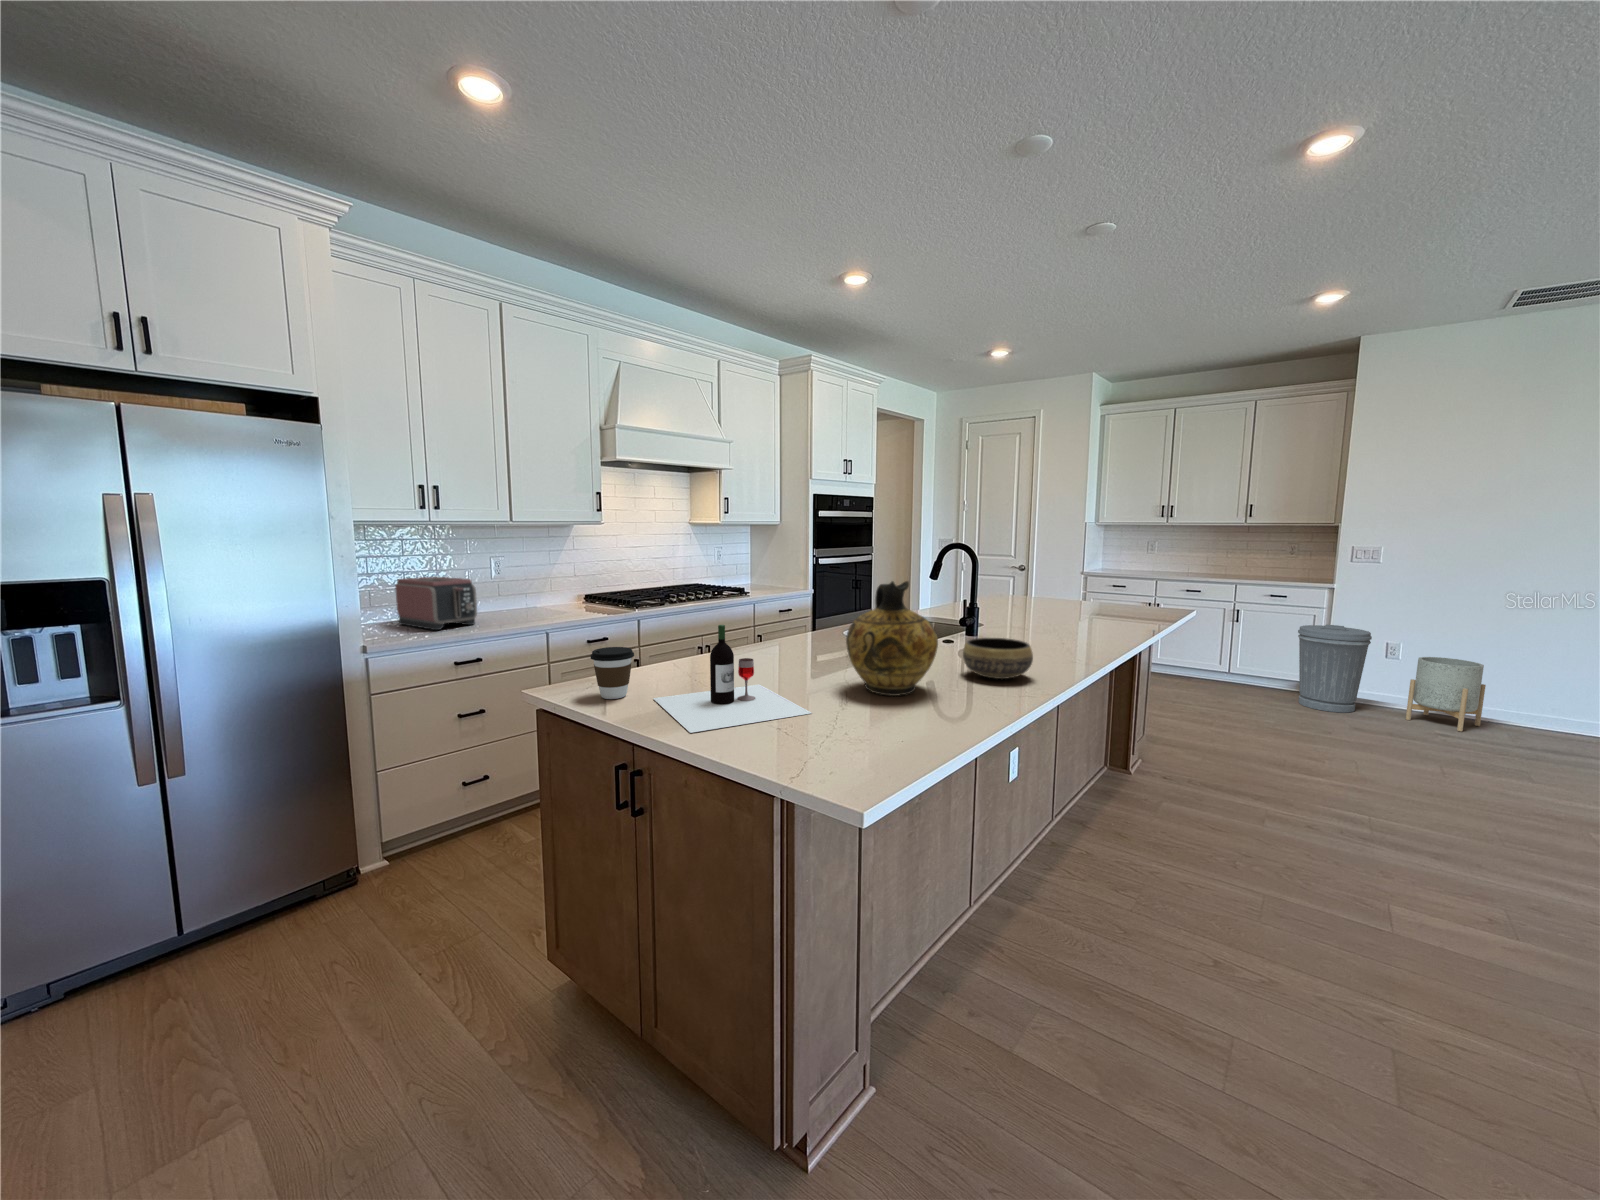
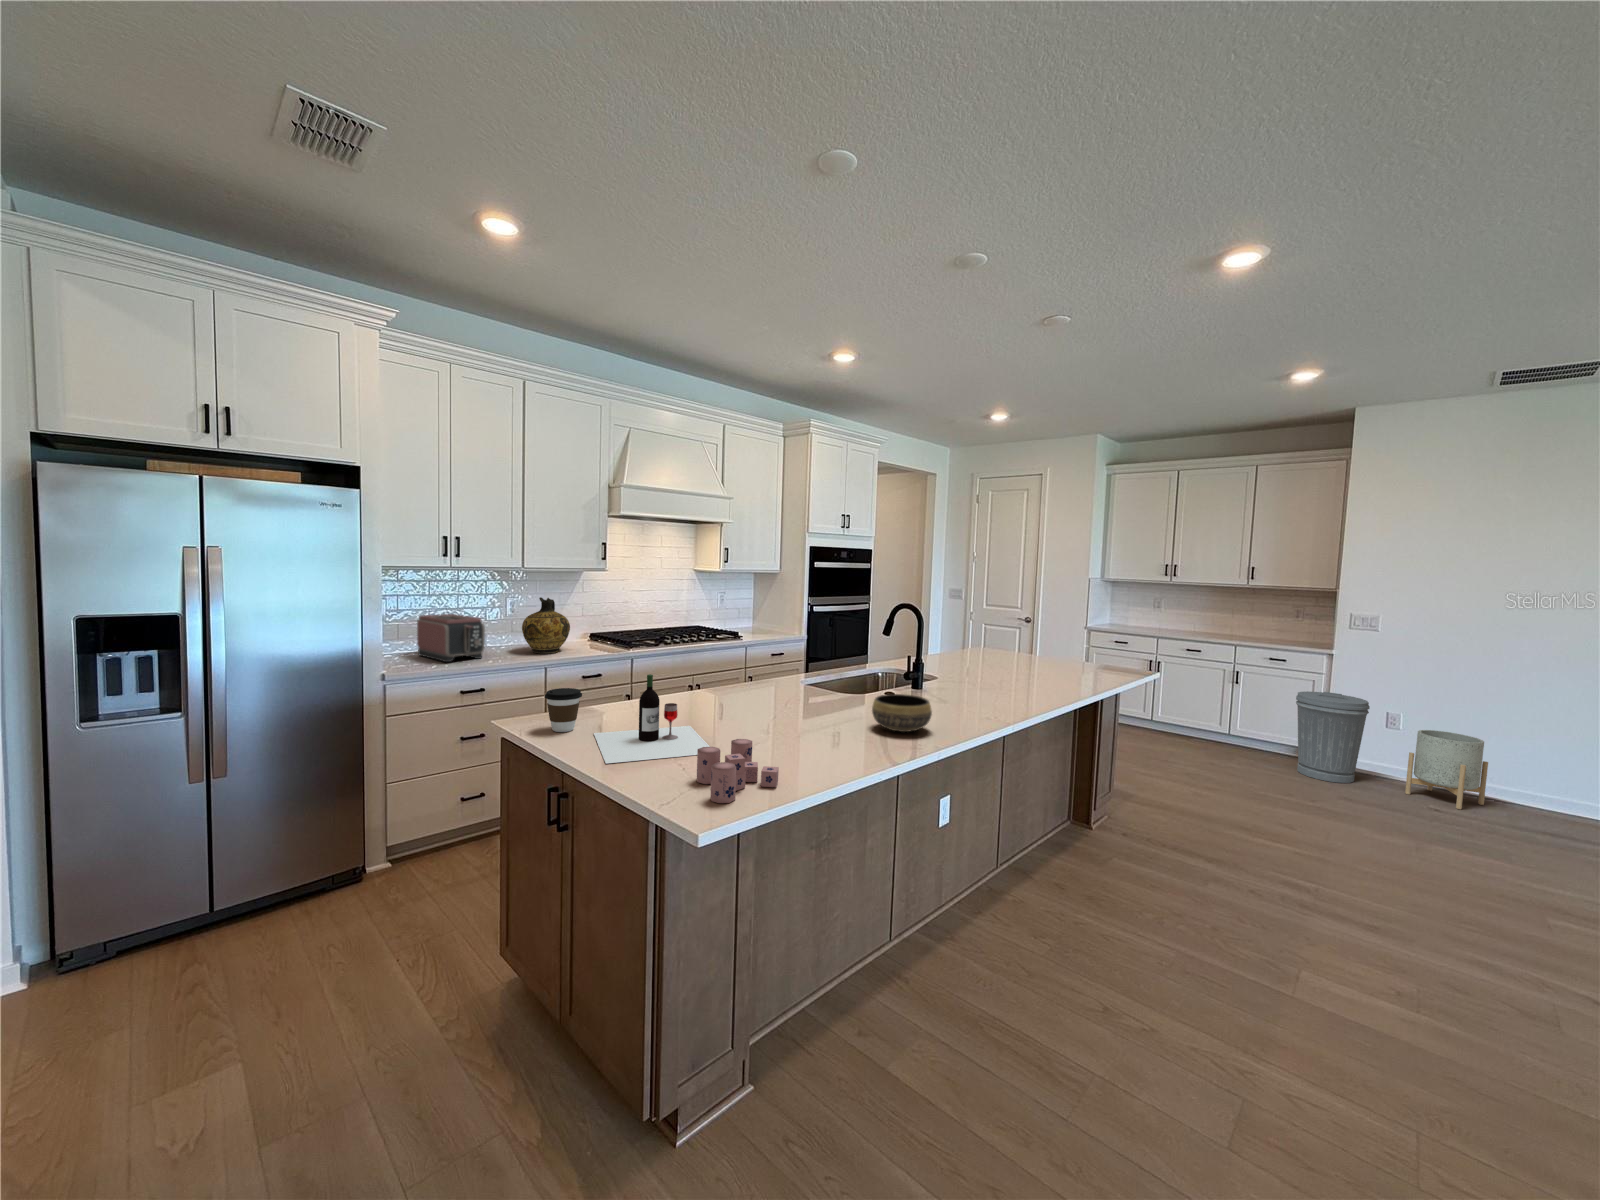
ceramic jug: present [846,581,938,696] -> present [522,597,570,653]
candle: none [813,694,915,773] -> present [697,739,779,803]

